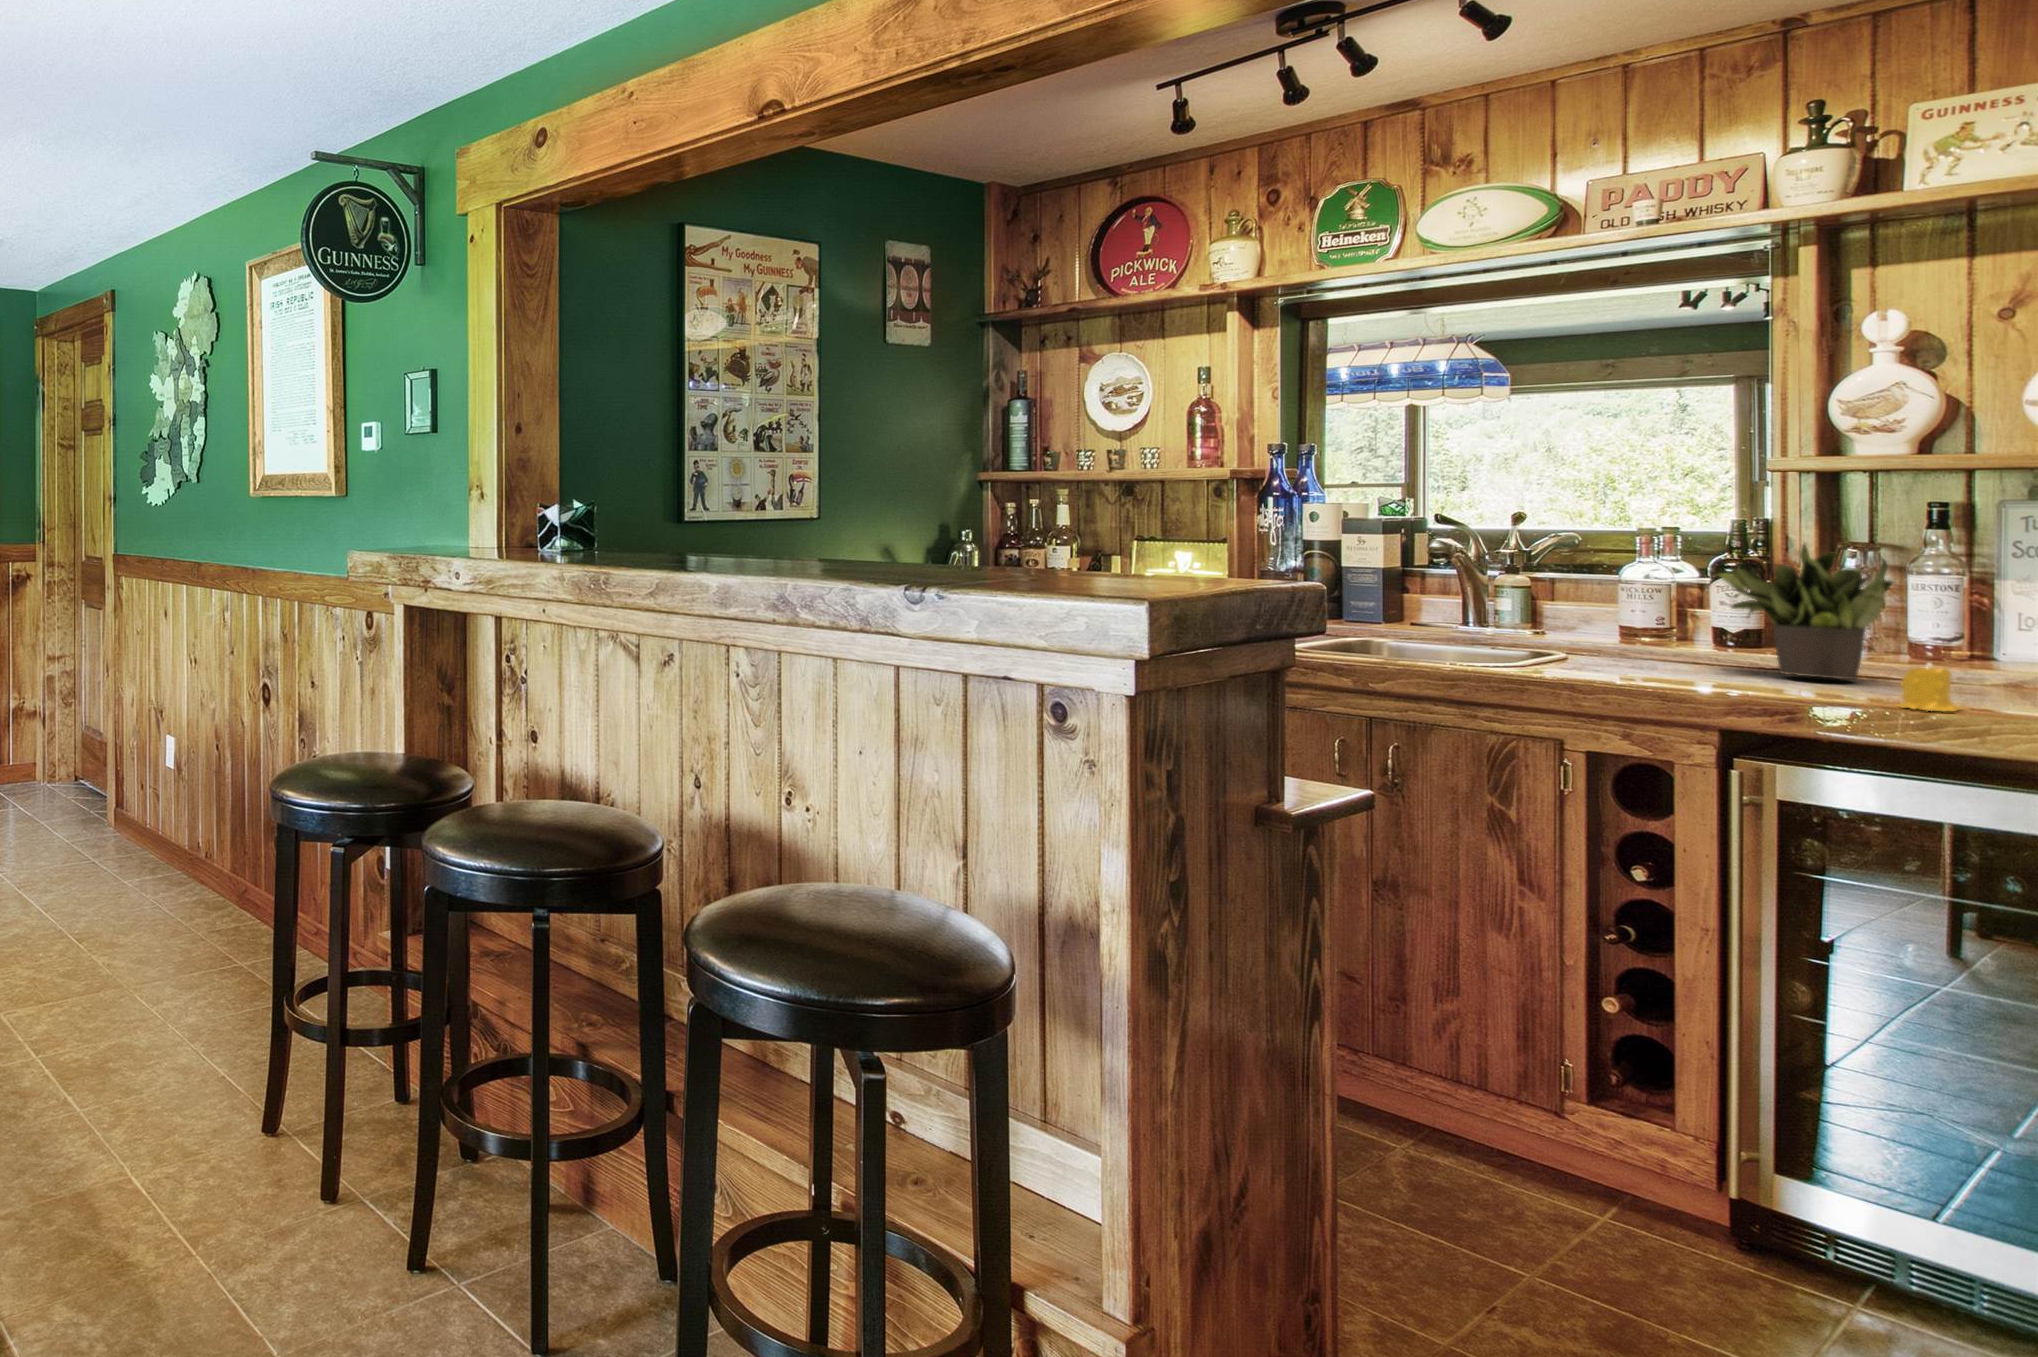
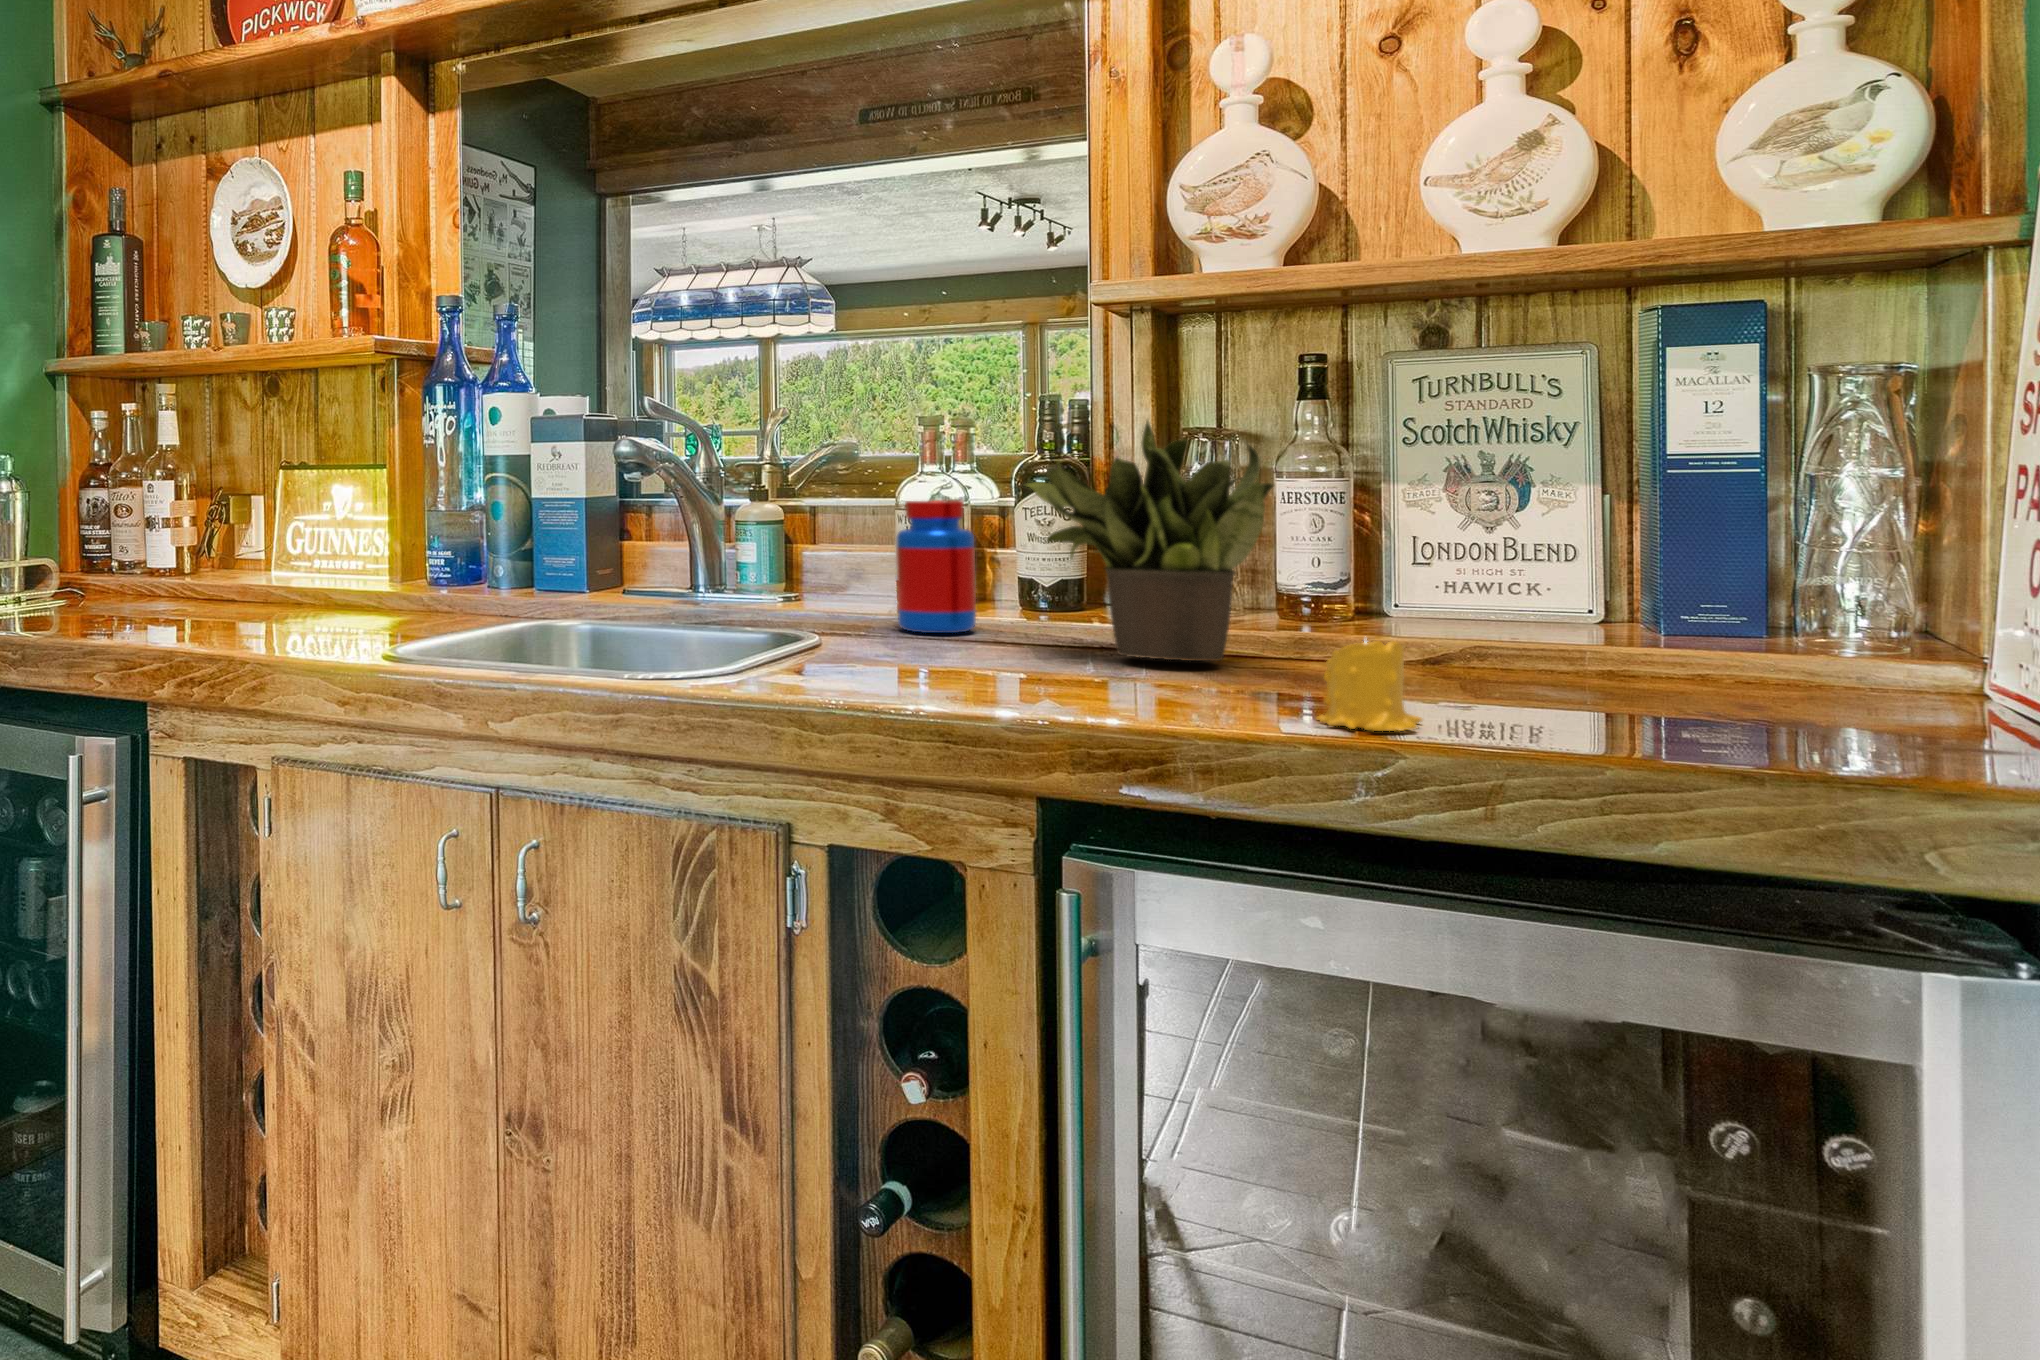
jar: none [1620,580,1679,658] -> present [896,500,976,633]

